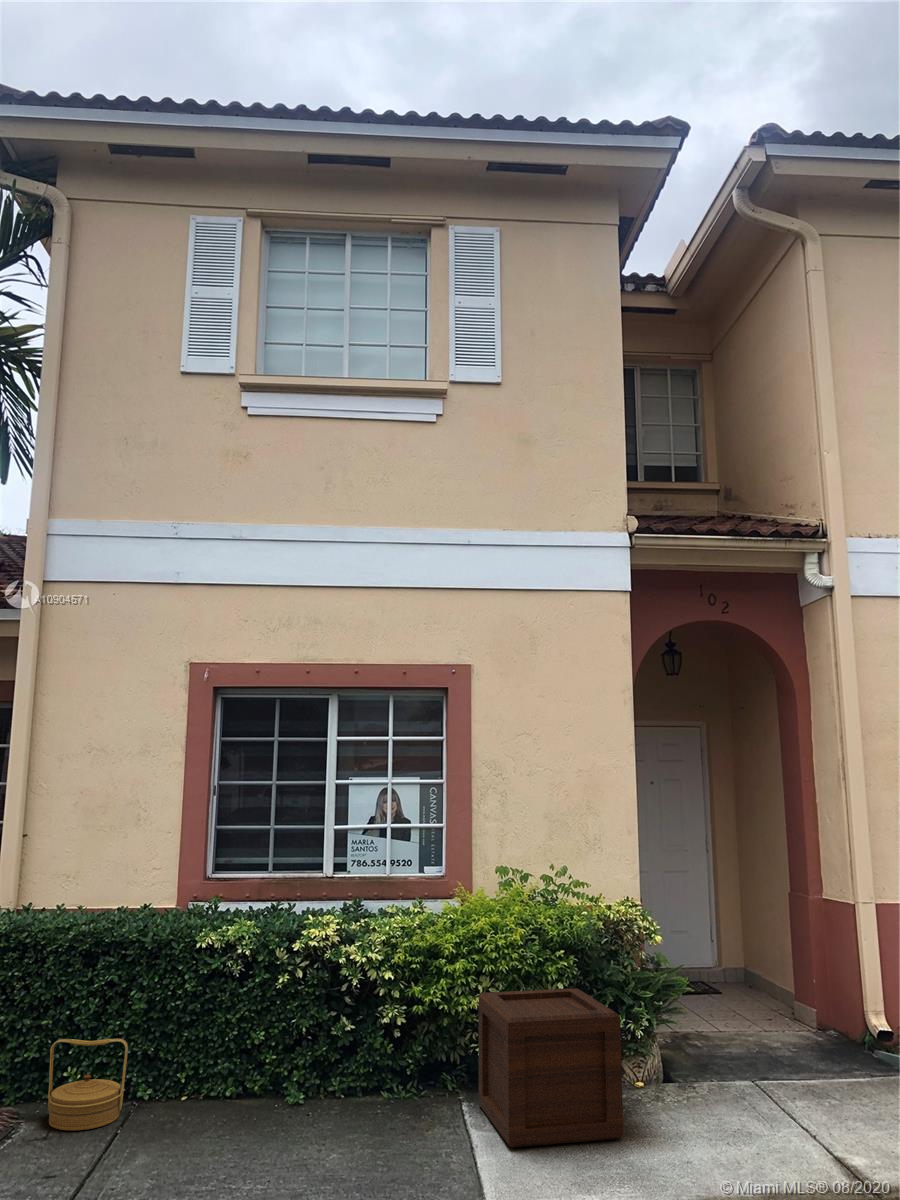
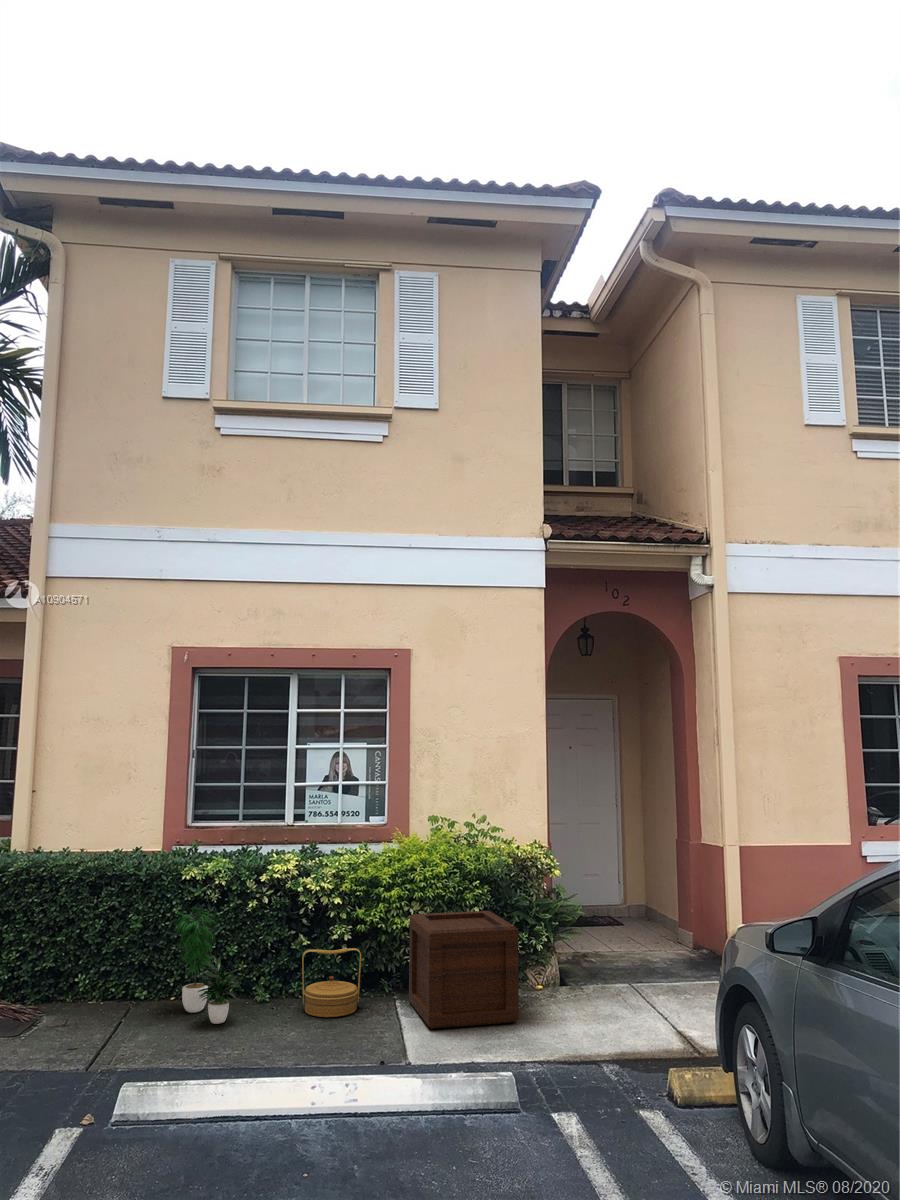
potted plant: none [185,978,268,1136] -> present [176,907,237,1024]
woven basket: present [48,1038,128,1131] -> present [302,948,361,1017]

